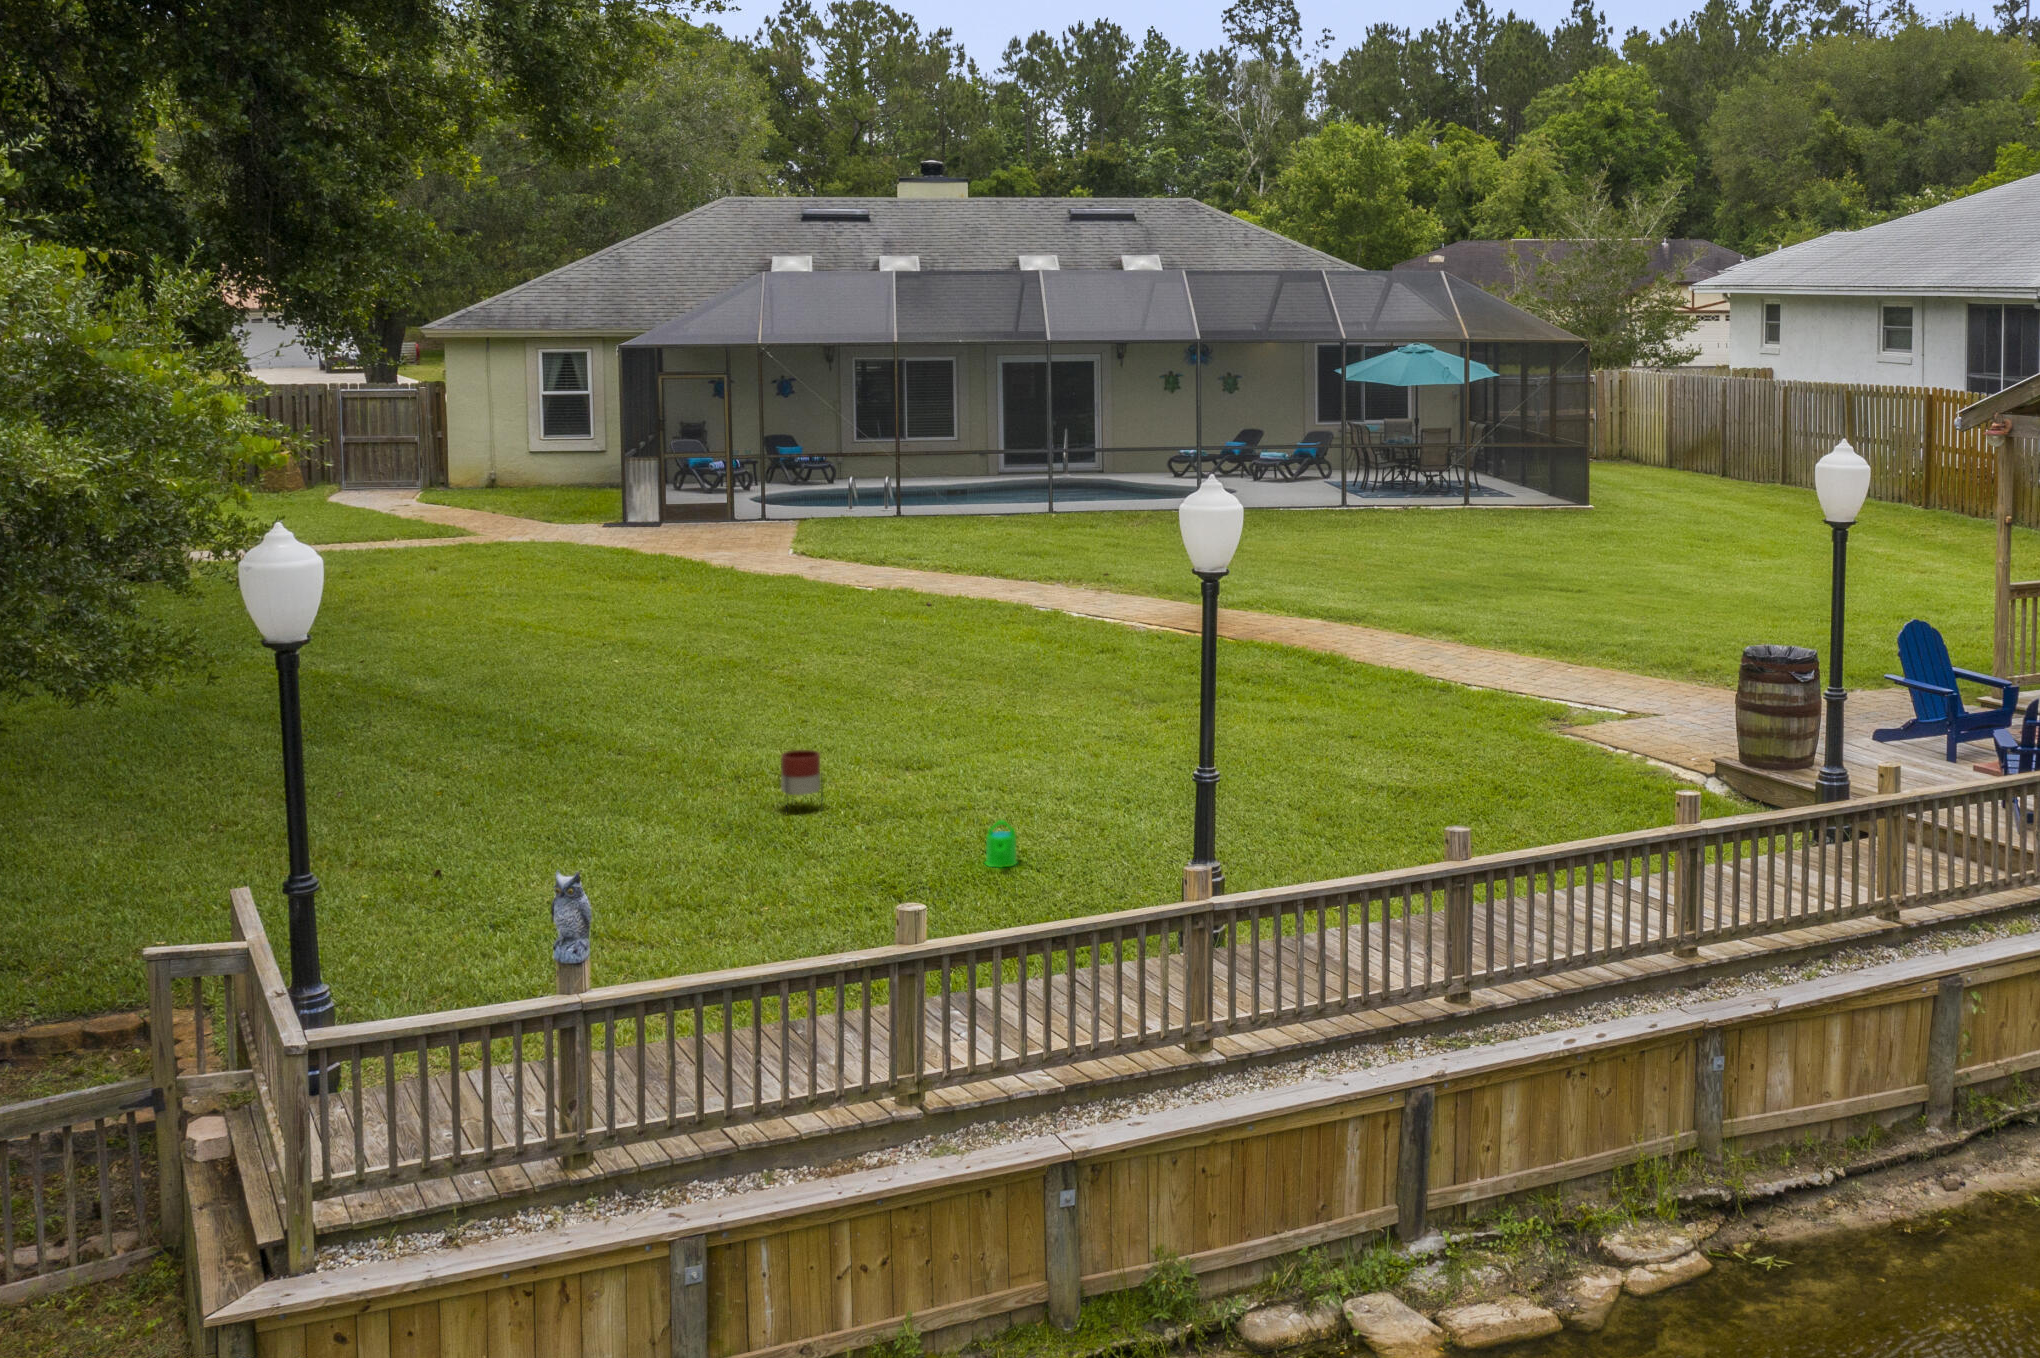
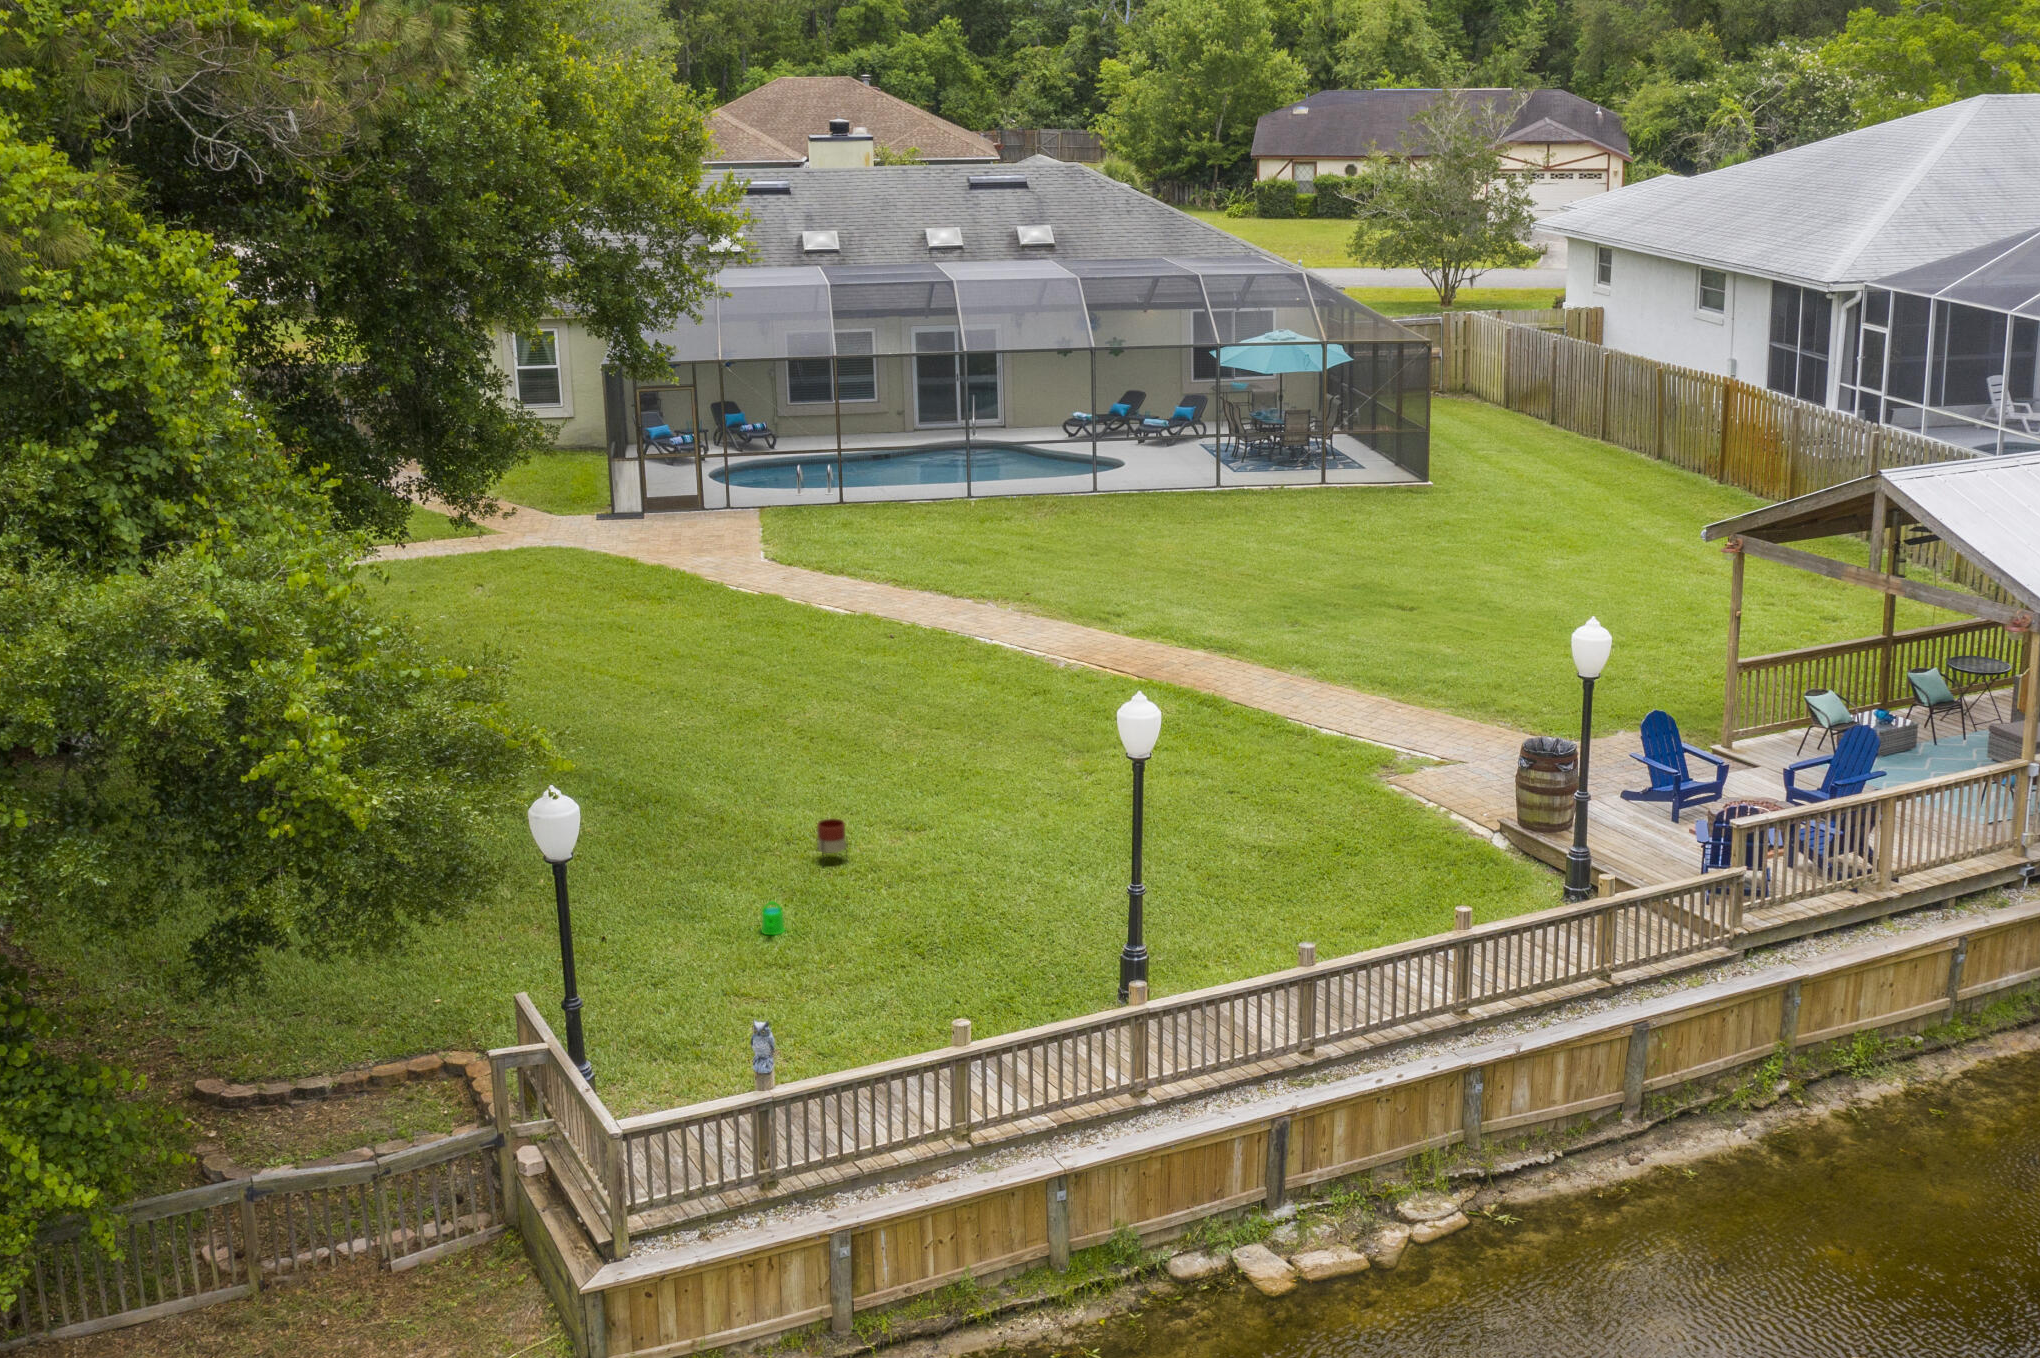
watering can: present [985,820,1017,867] -> present [761,901,785,935]

